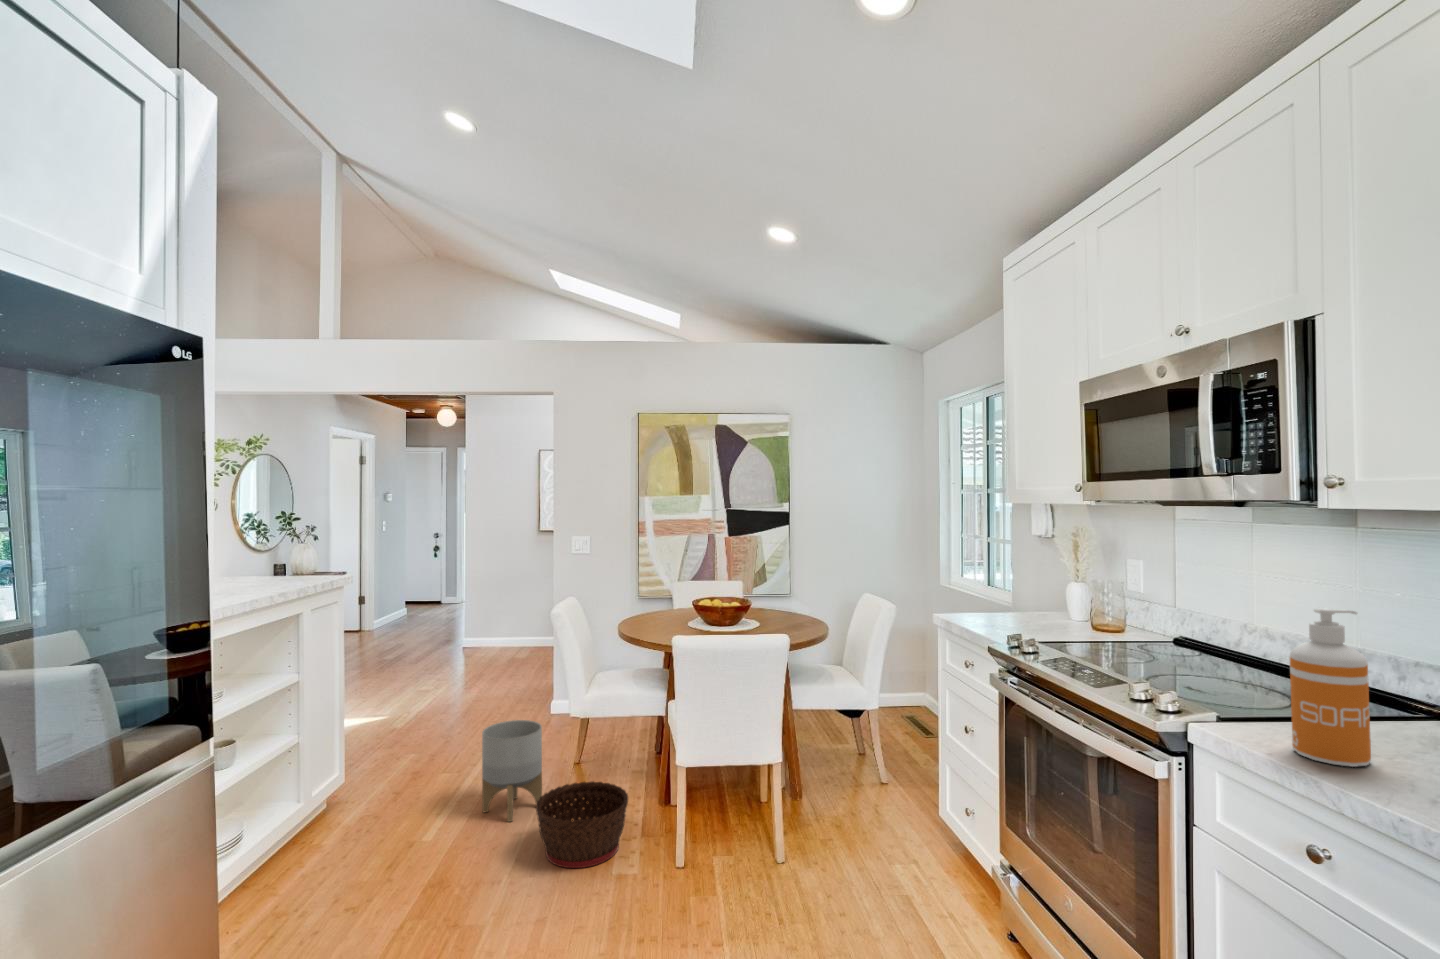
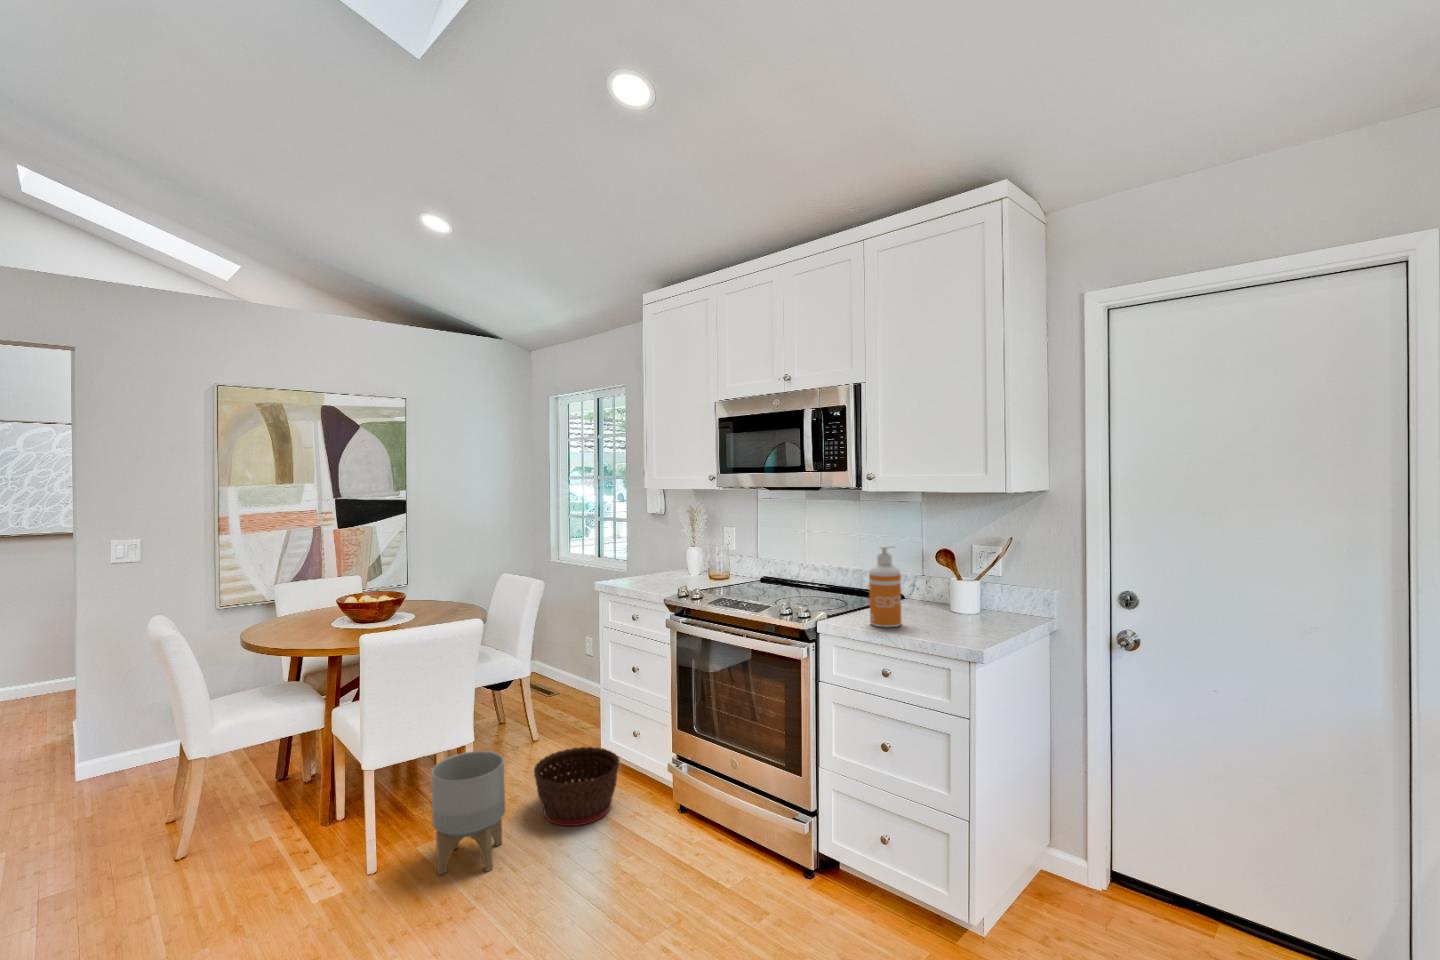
planter: present [482,720,542,822] -> present [431,751,505,875]
basket: present [536,782,628,868] -> present [534,747,619,826]

